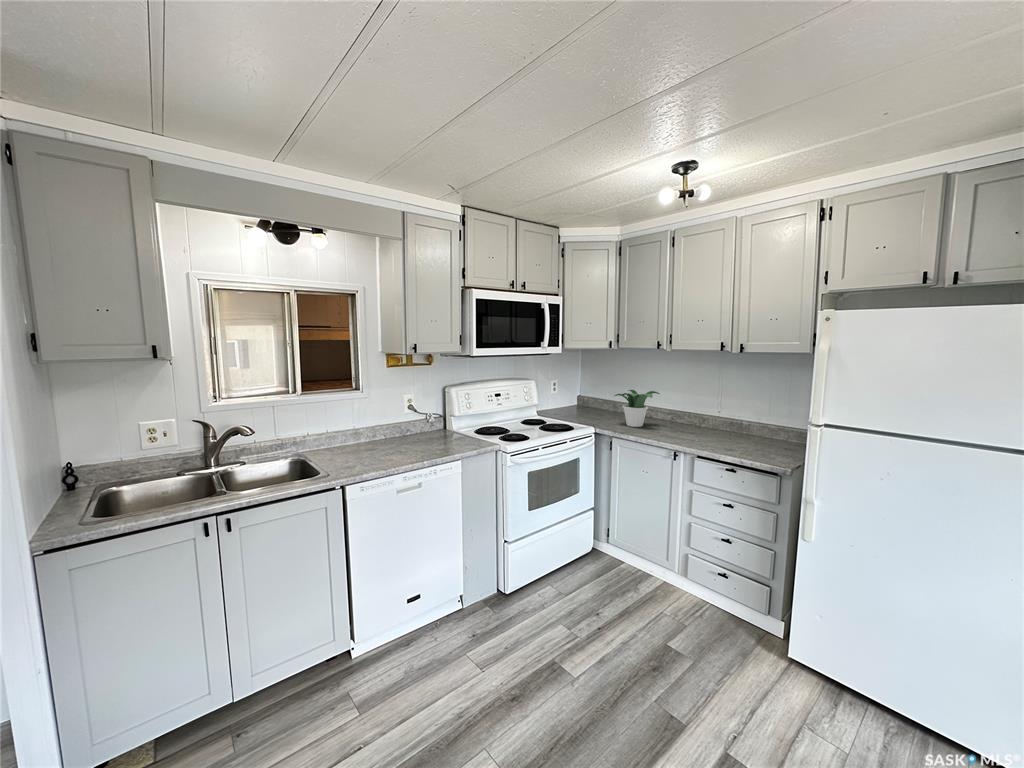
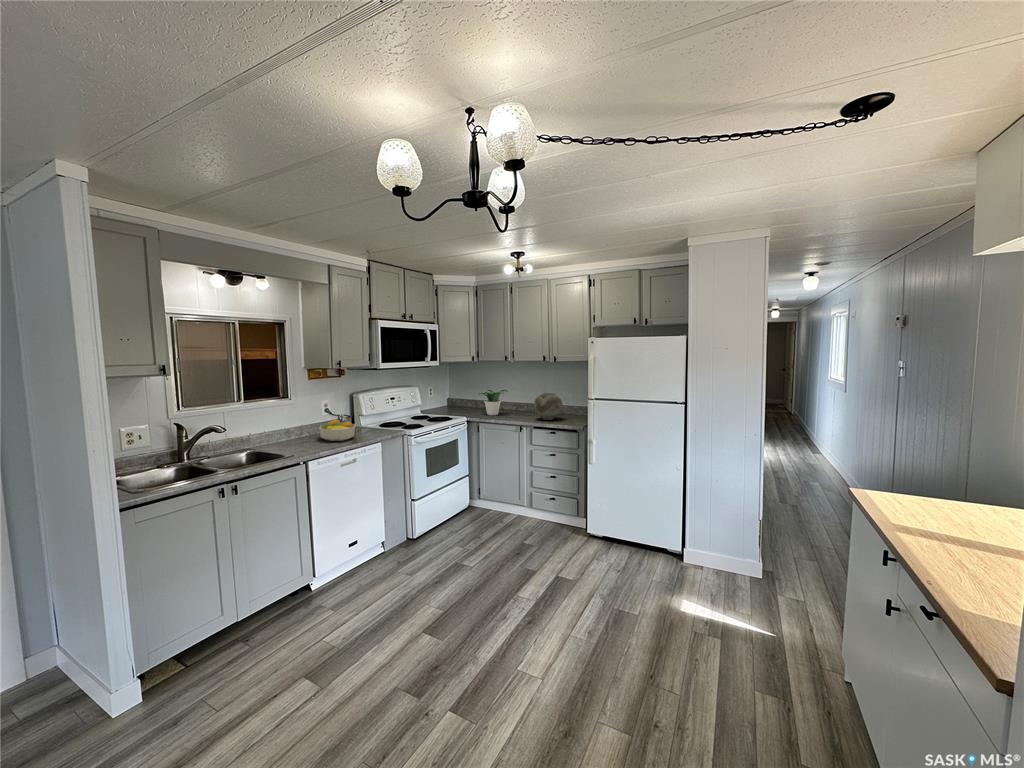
vase: none [699,401,751,446] -> present [534,393,563,420]
fruit bowl: none [385,421,432,454] -> present [319,419,355,441]

